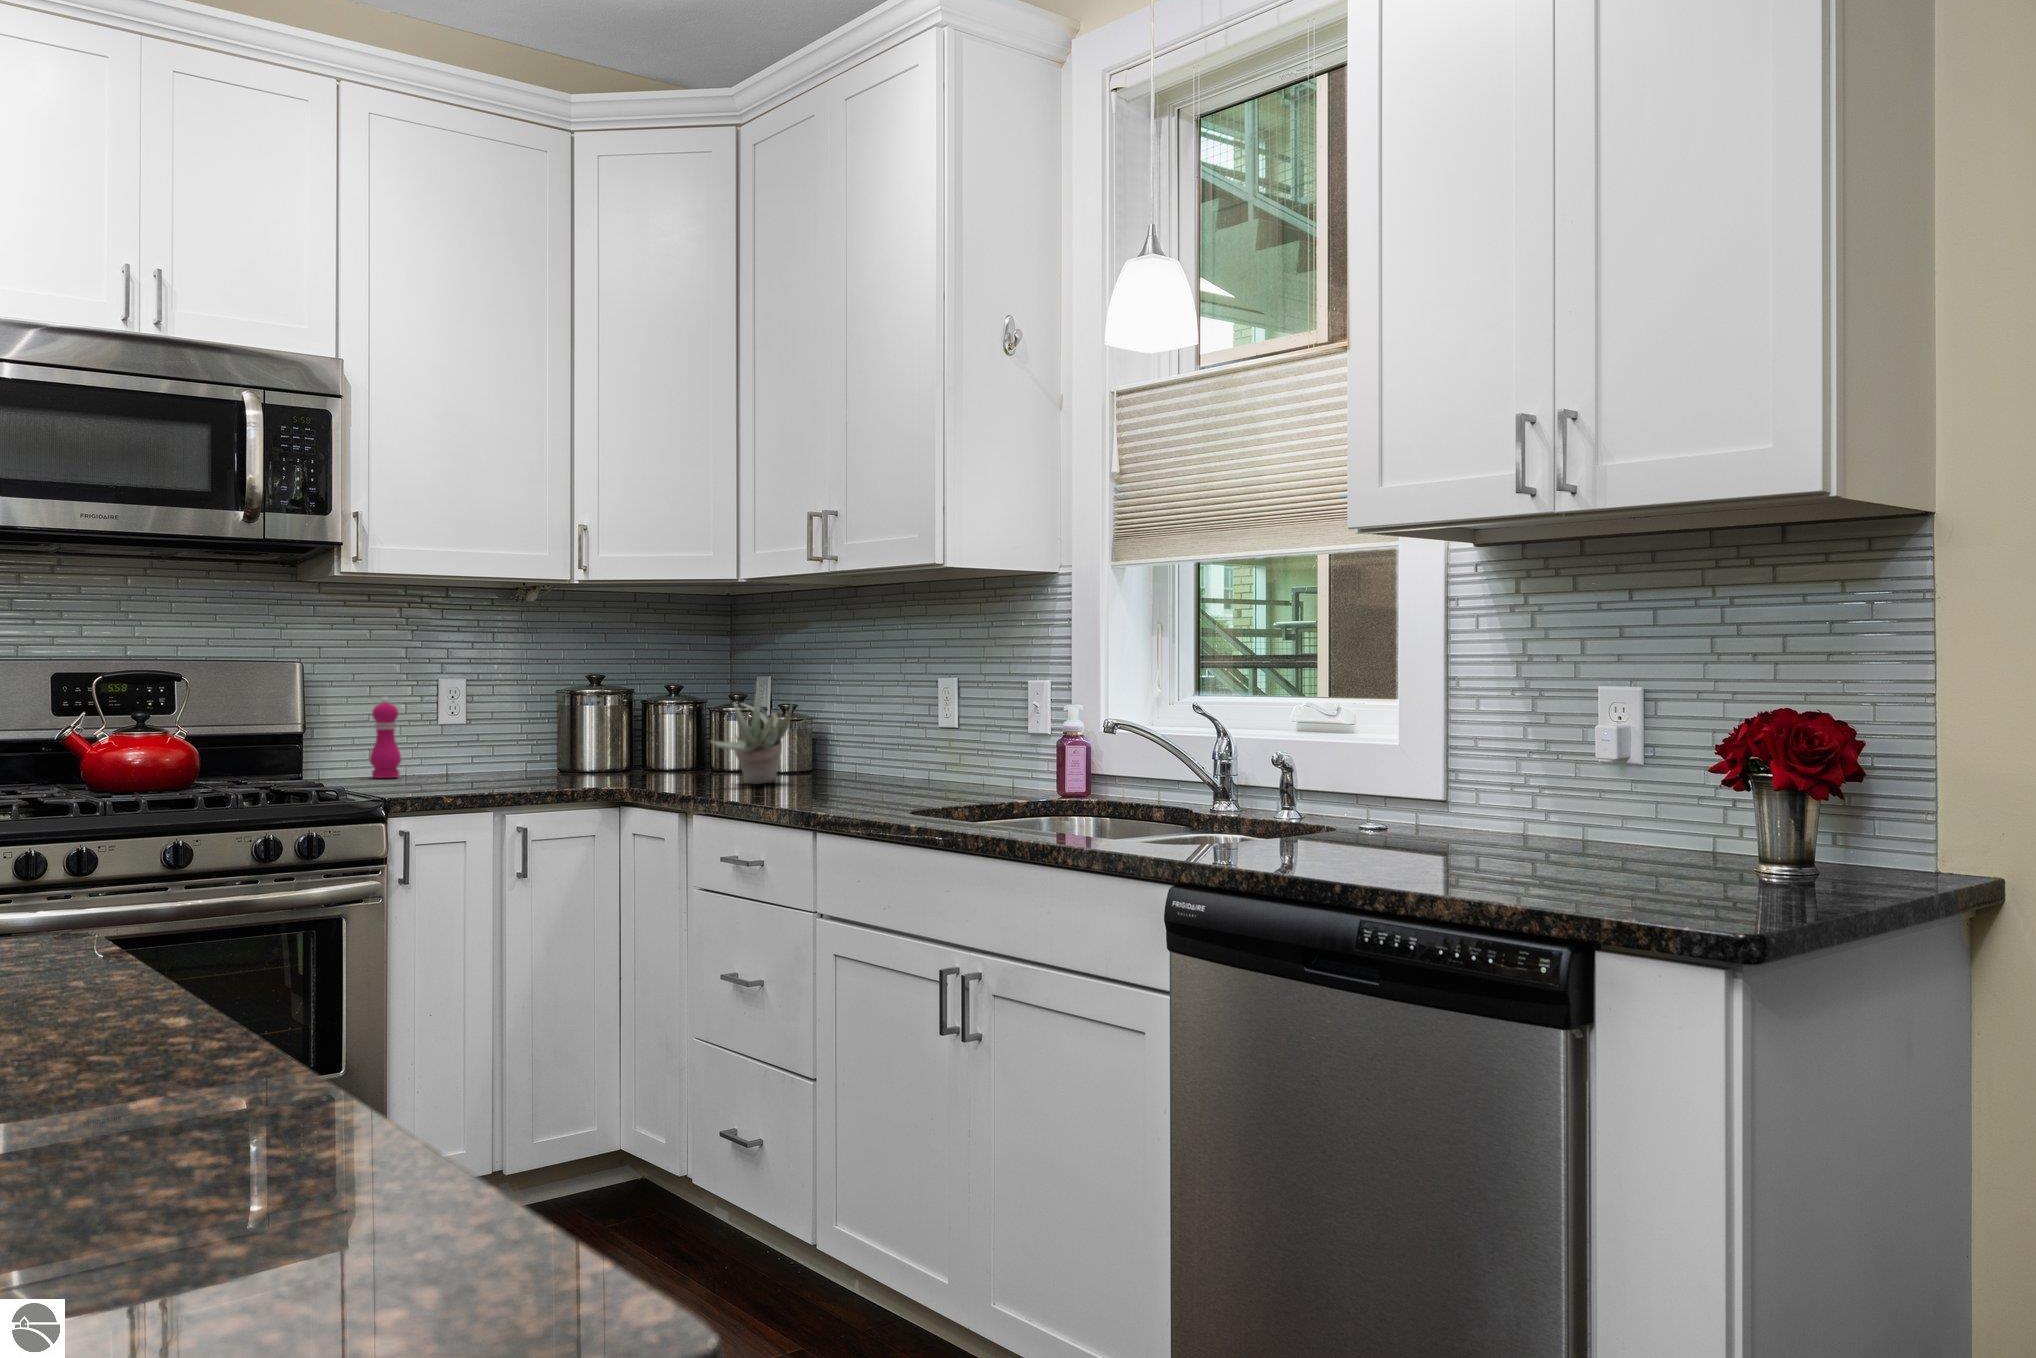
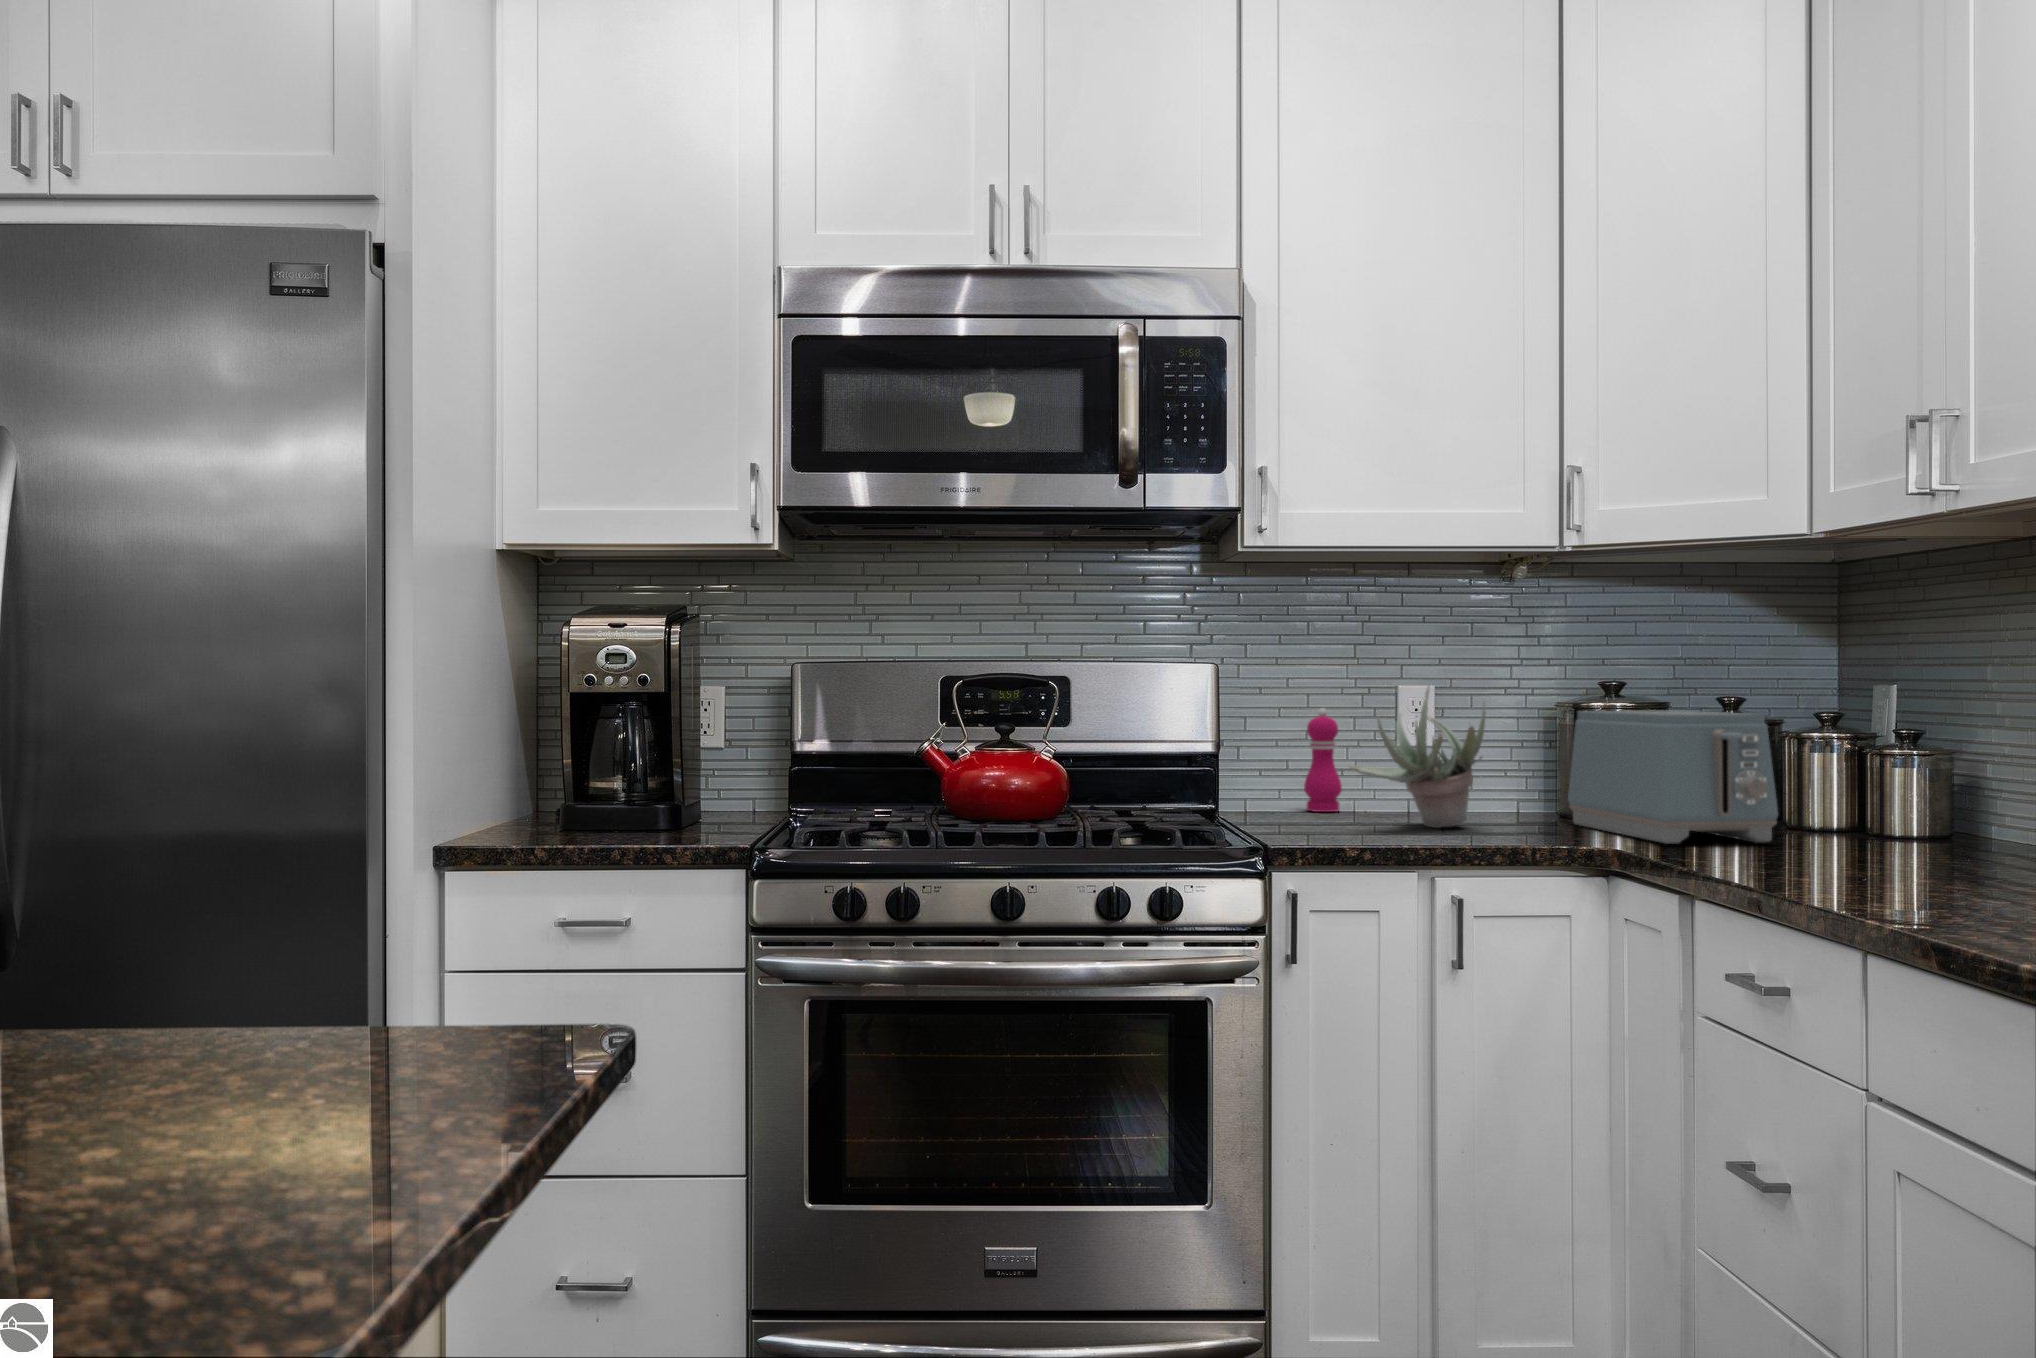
succulent plant: present [711,682,793,784] -> present [1350,686,1485,828]
toaster: none [573,695,706,781] -> present [1568,711,1778,844]

